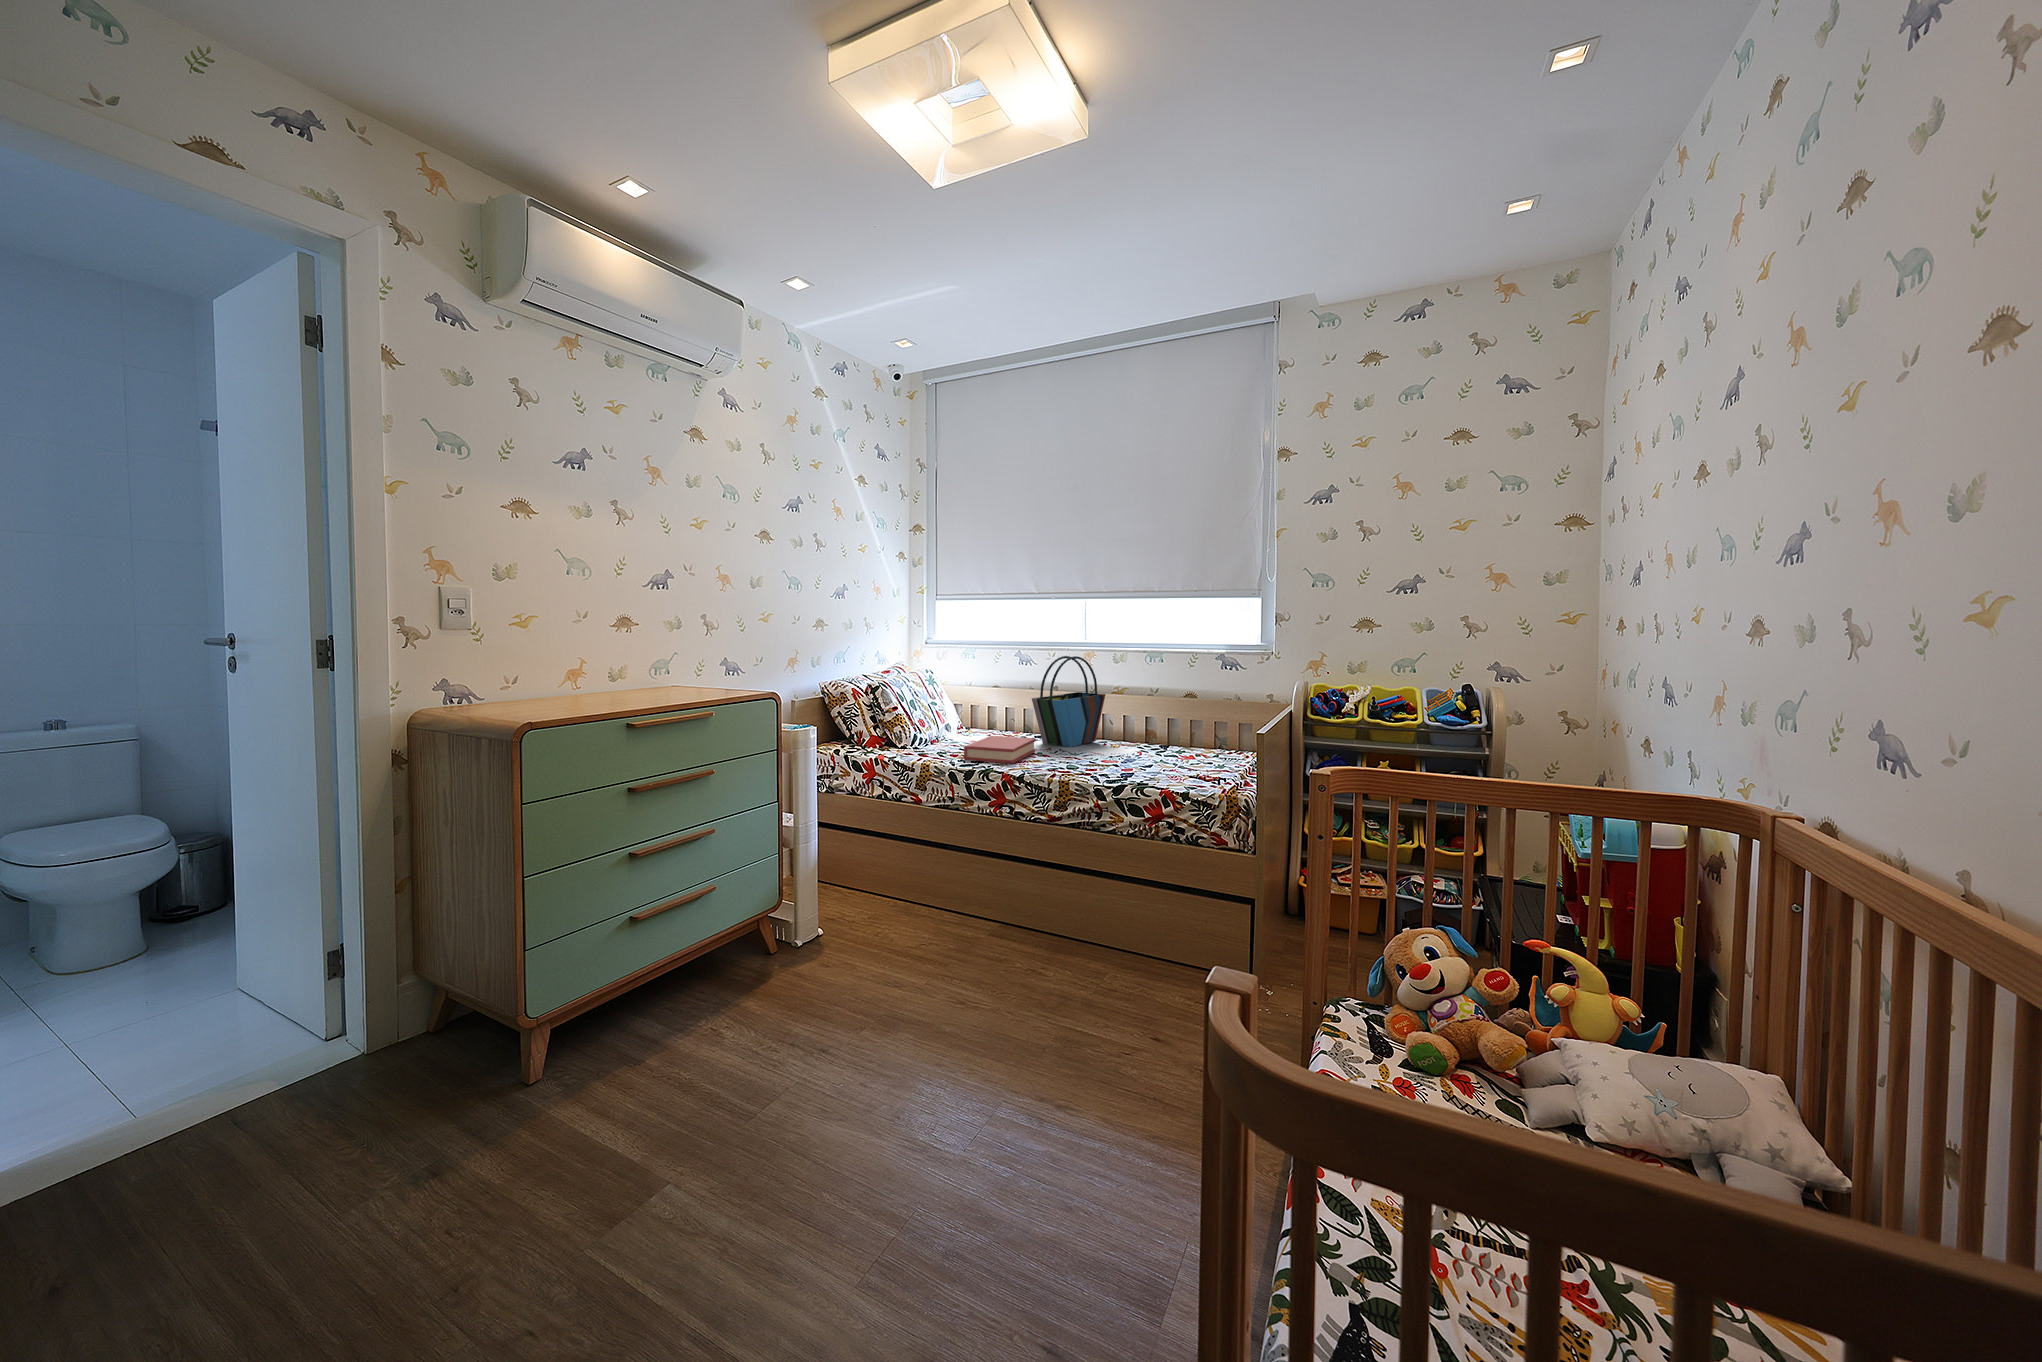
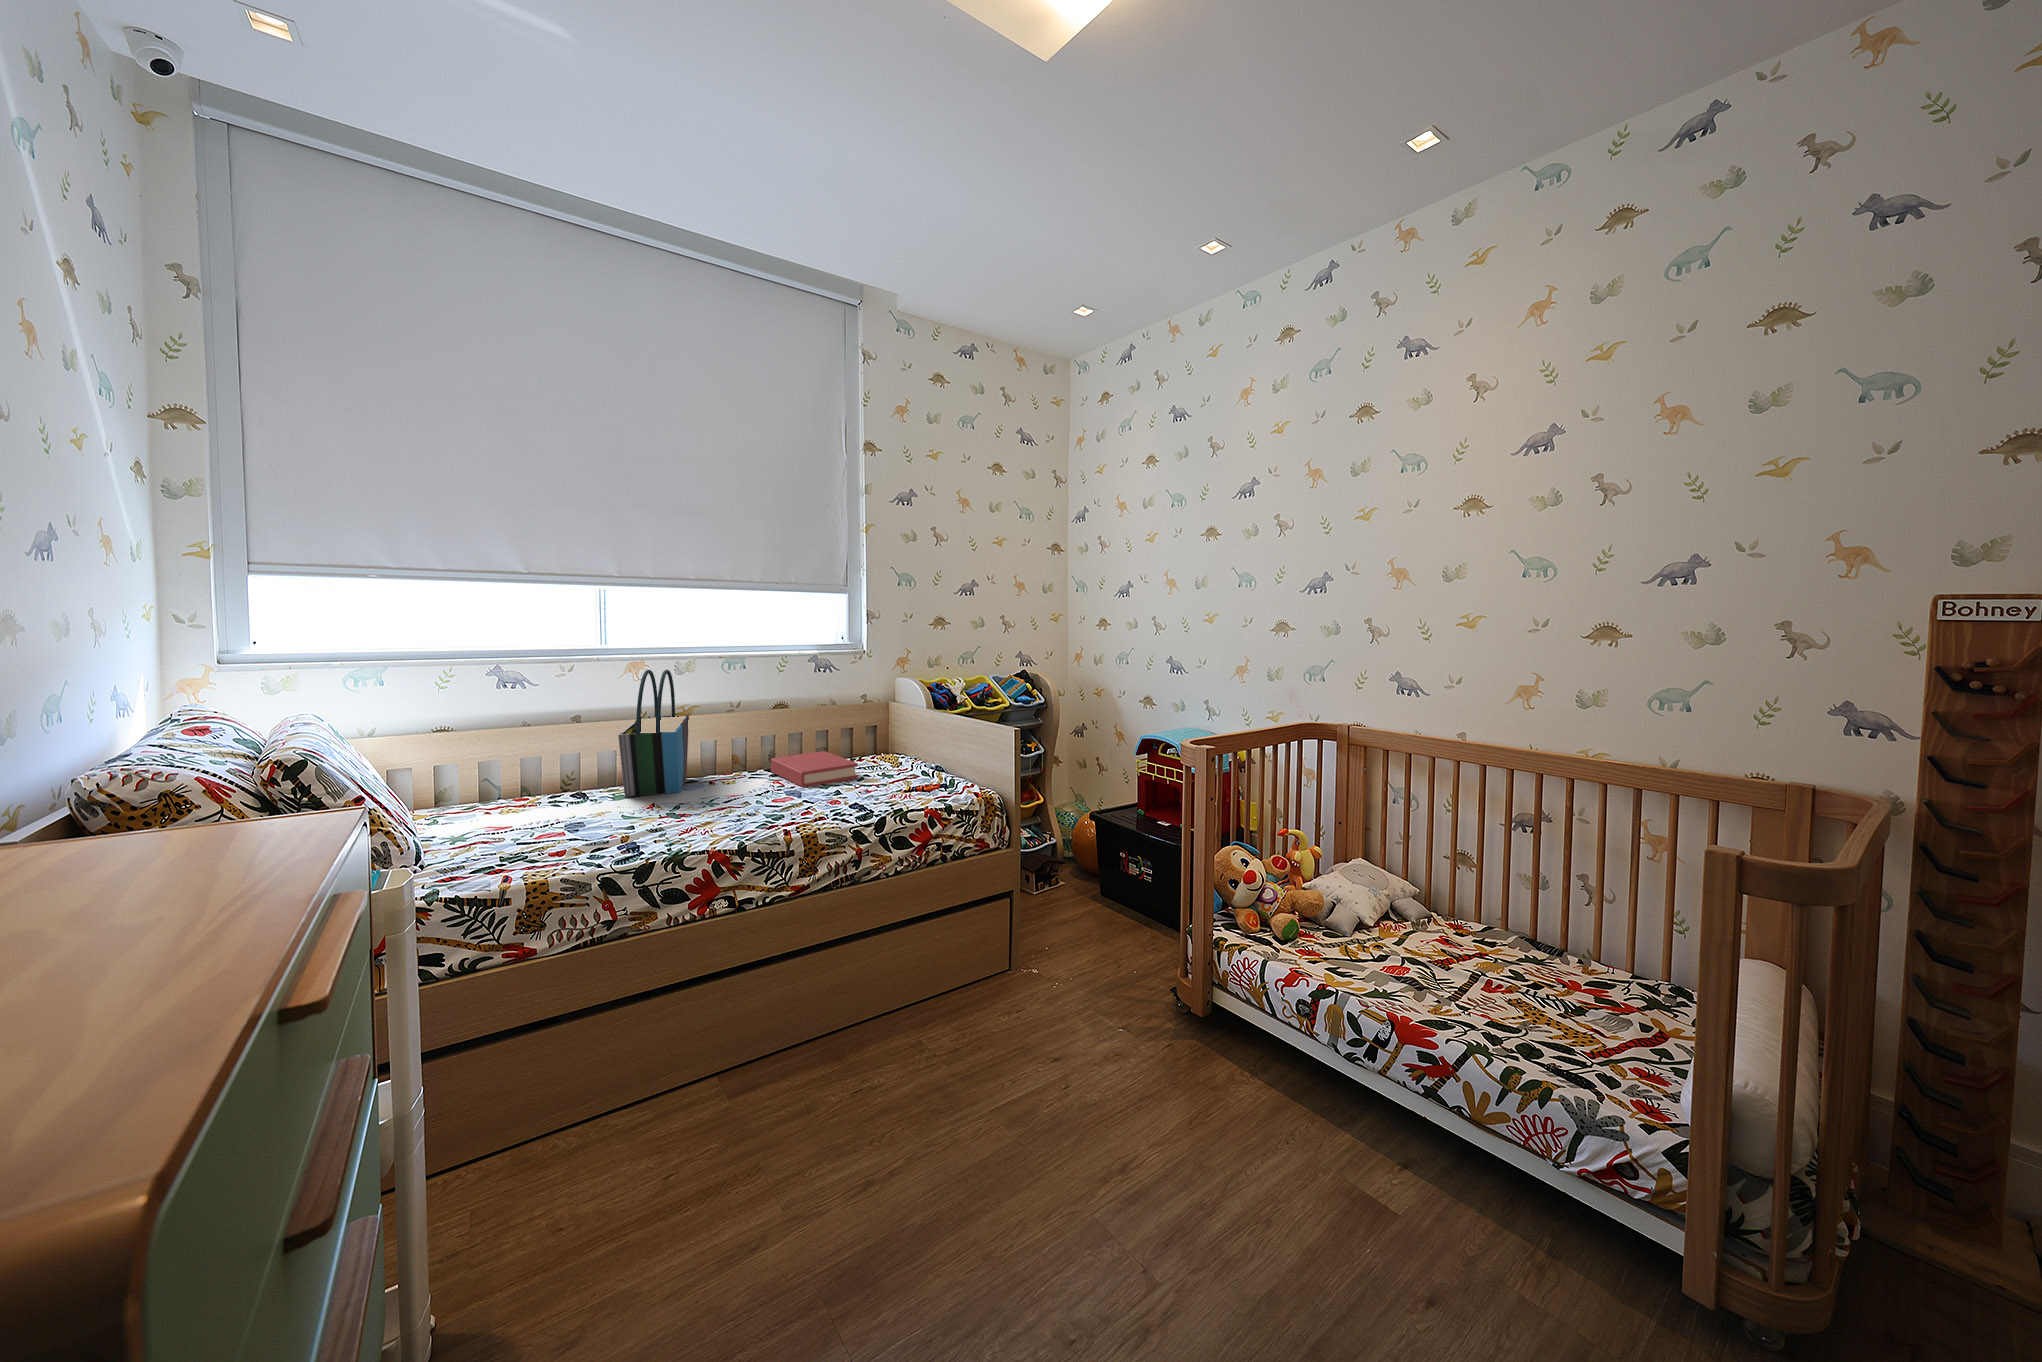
hardback book: present [964,736,1036,764] -> present [771,751,858,787]

